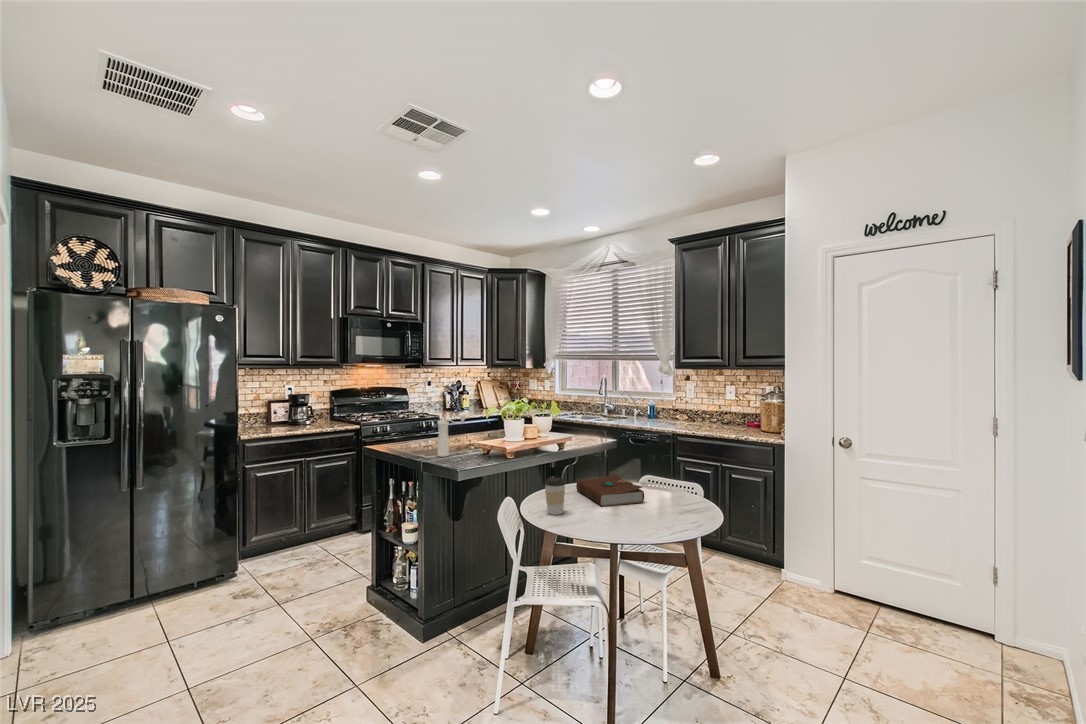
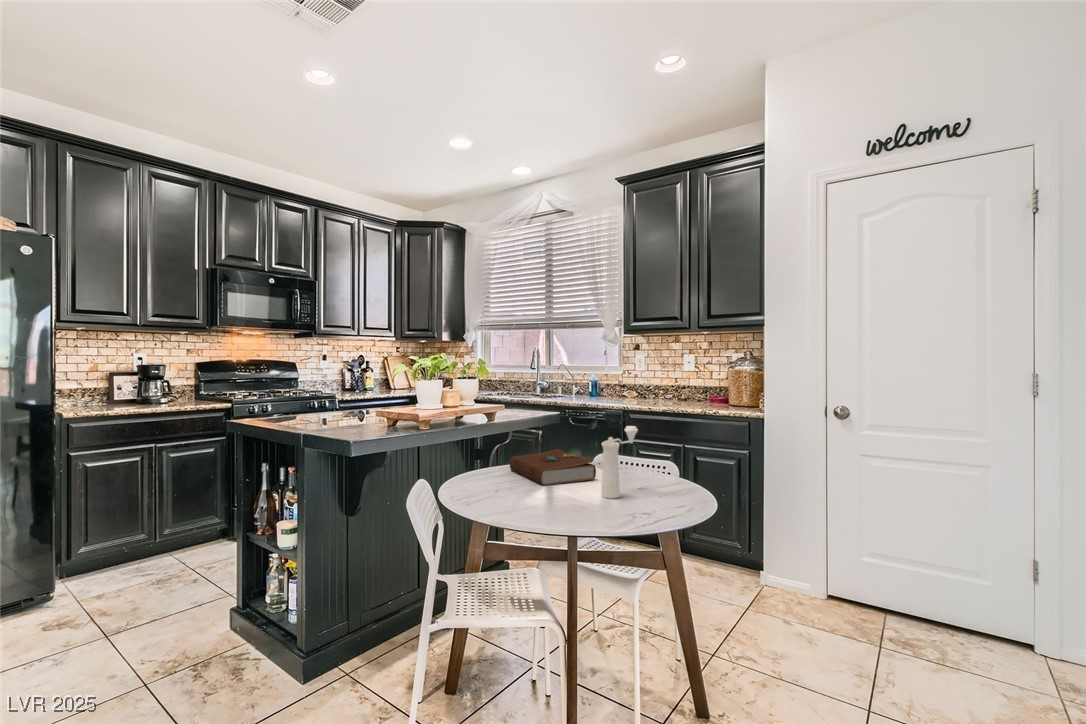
pepper mill: present [438,412,467,457] -> present [602,426,638,499]
coffee cup: present [545,477,565,515] -> none [469,448,497,496]

